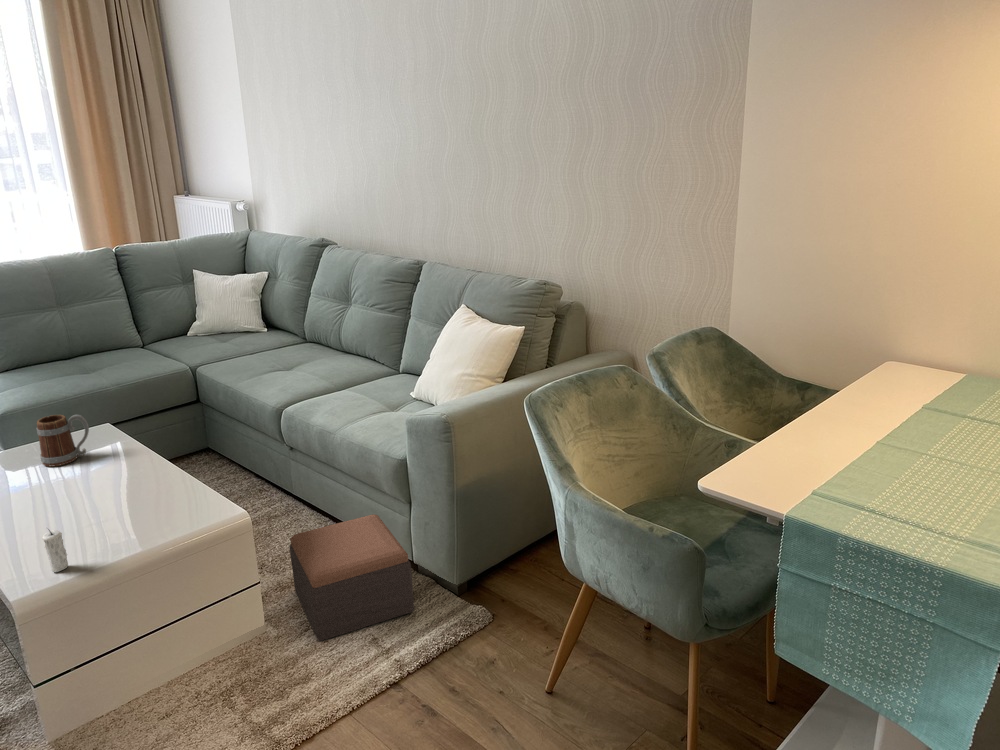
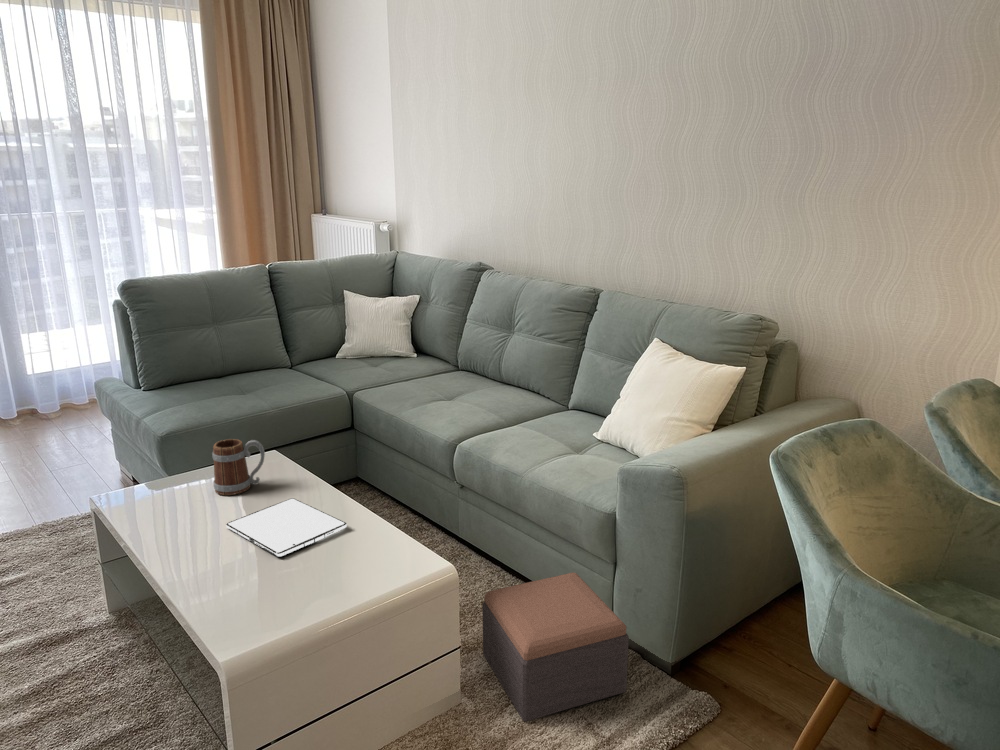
tablet: none [46,465,158,514] -> present [226,498,347,557]
candle: present [43,530,68,572] -> none [247,576,271,629]

